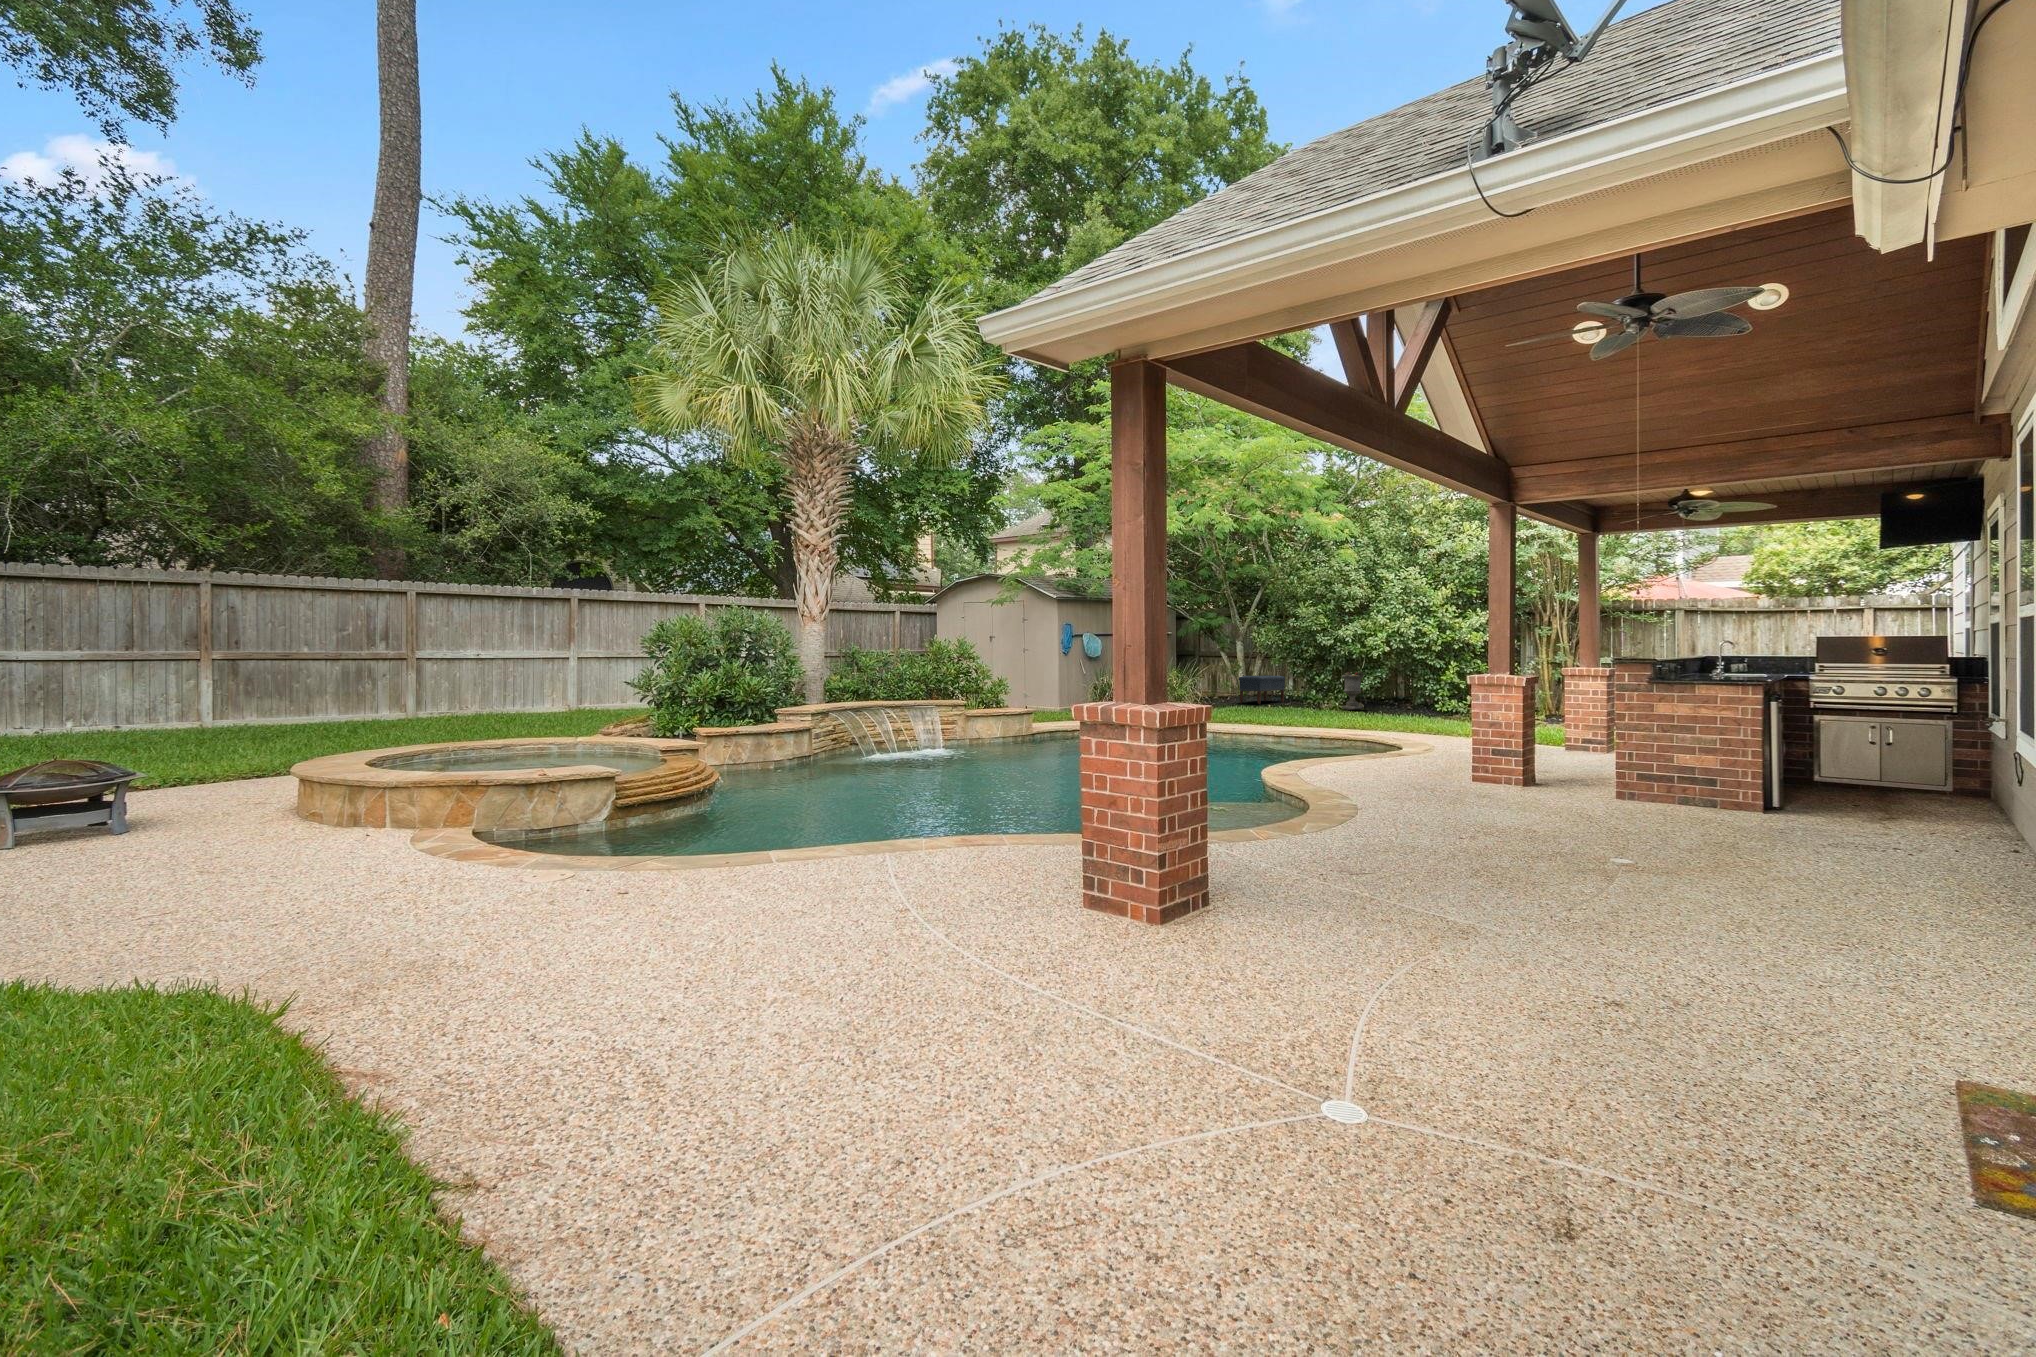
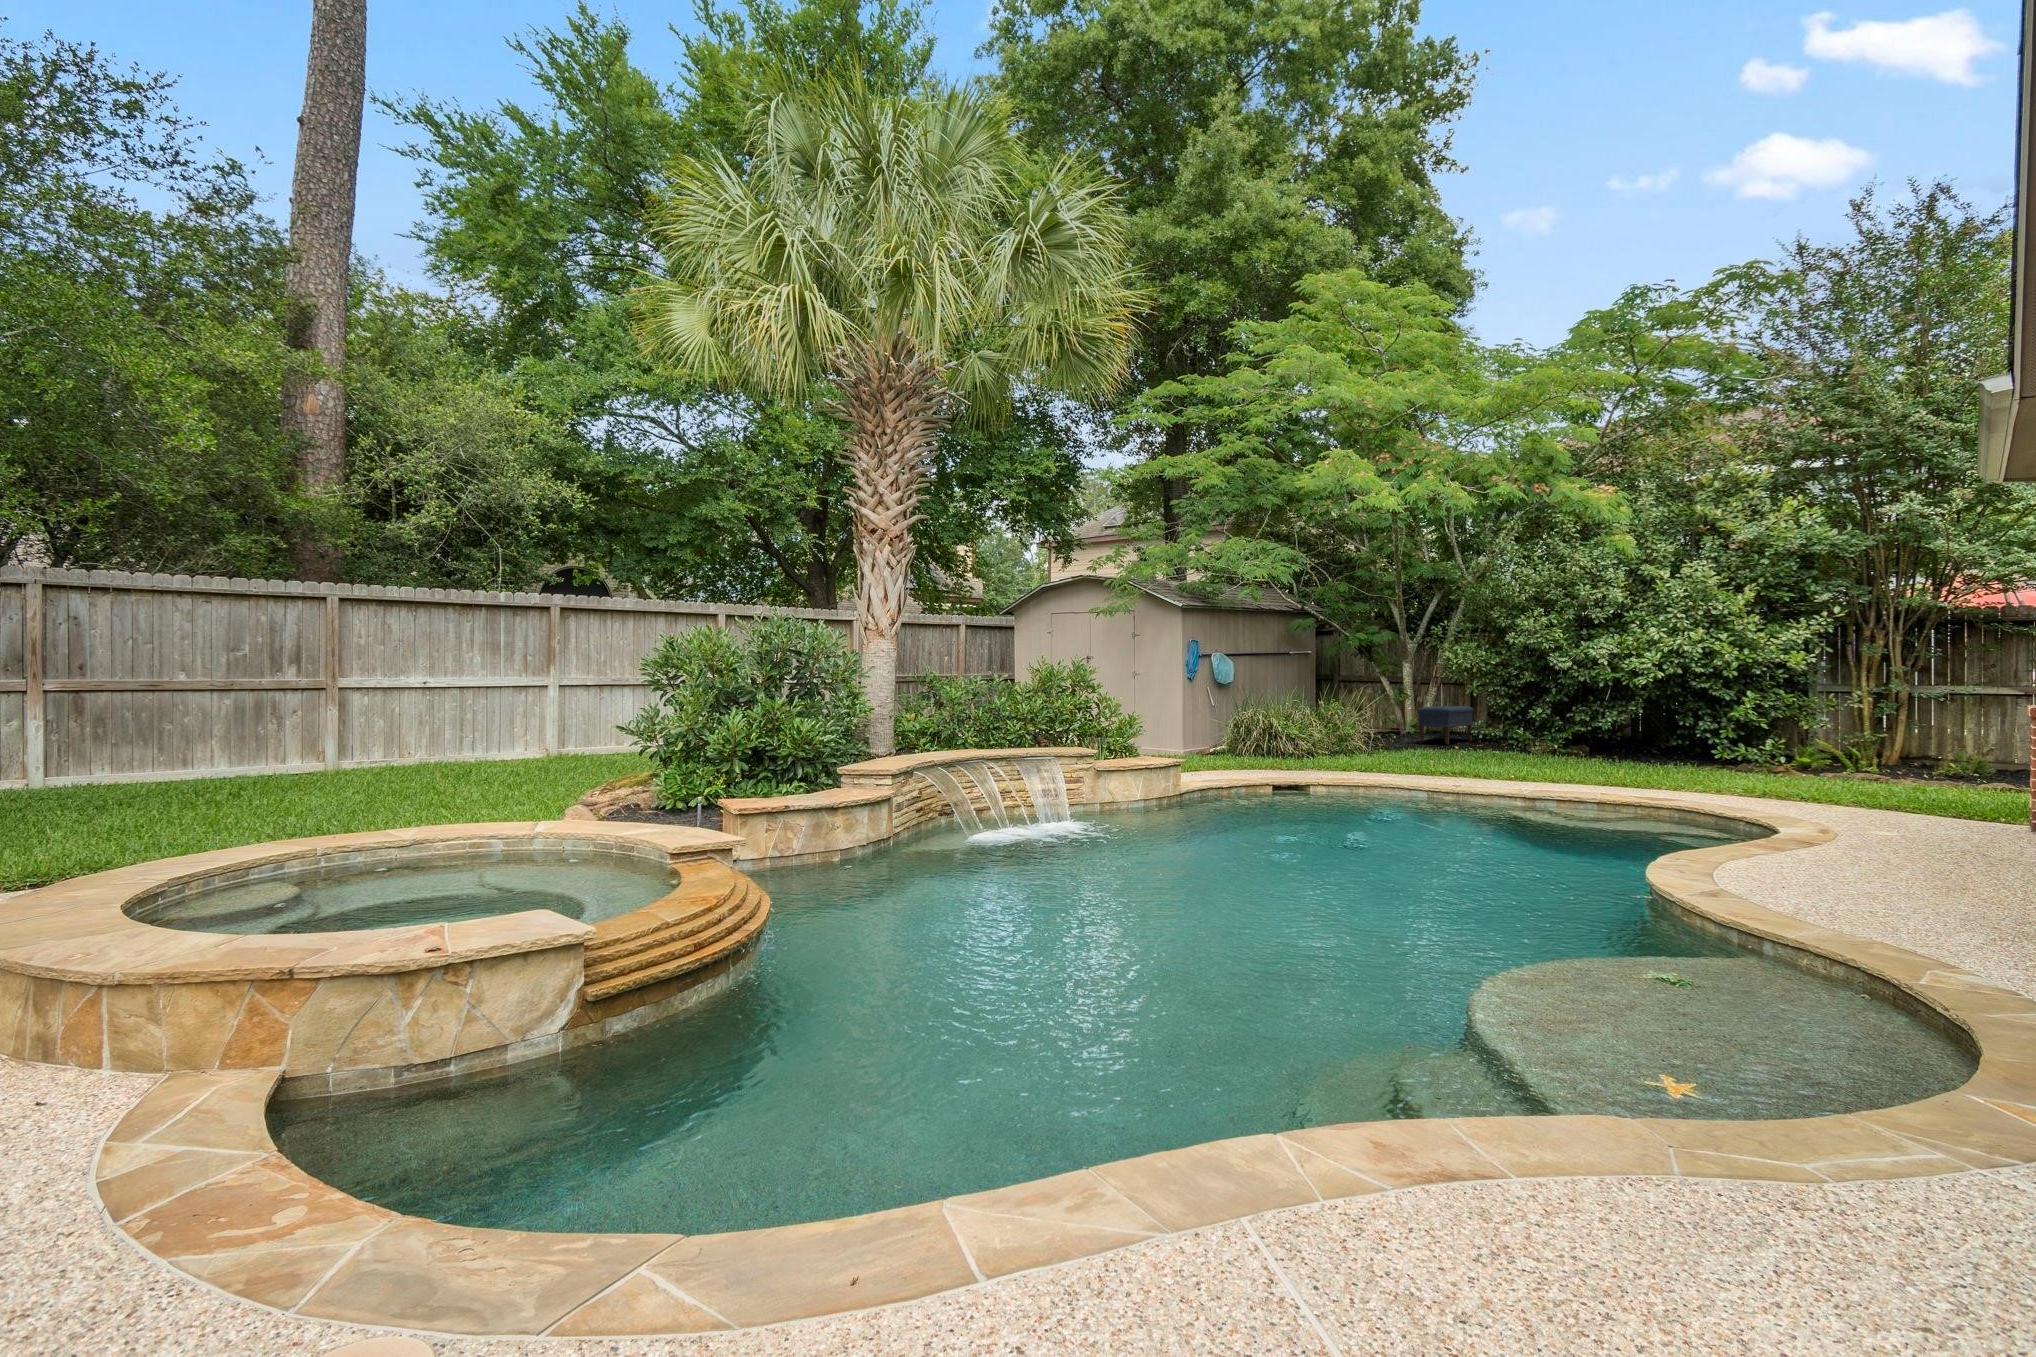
planter: present [1342,671,1365,710] -> none [1569,702,1602,754]

